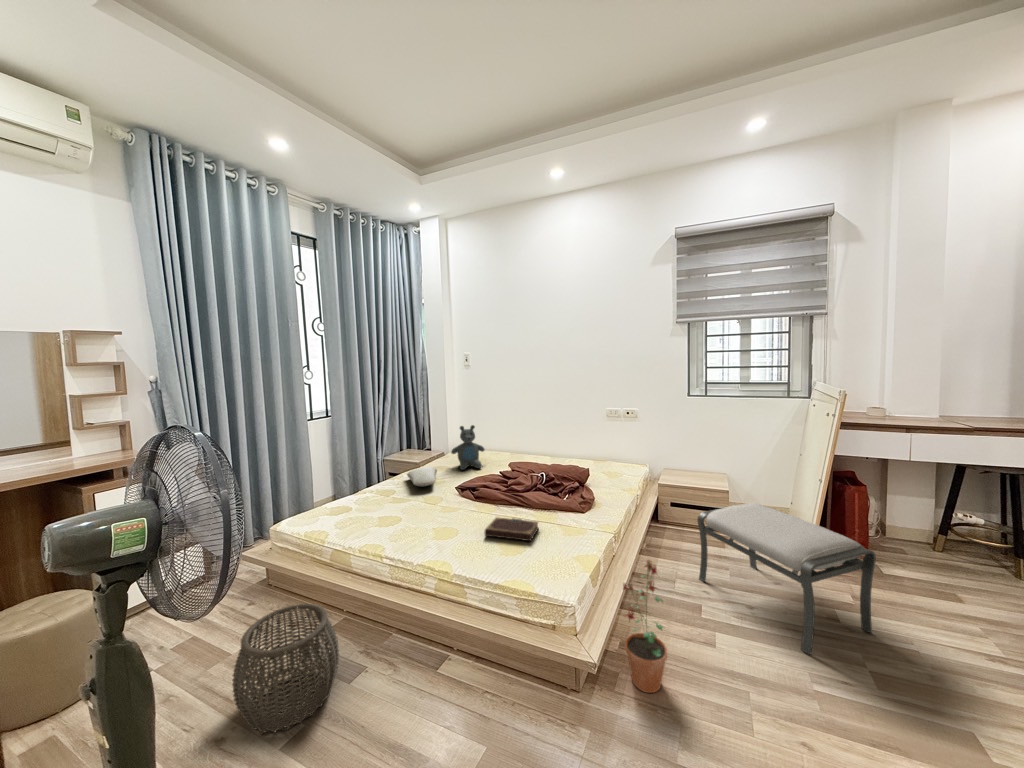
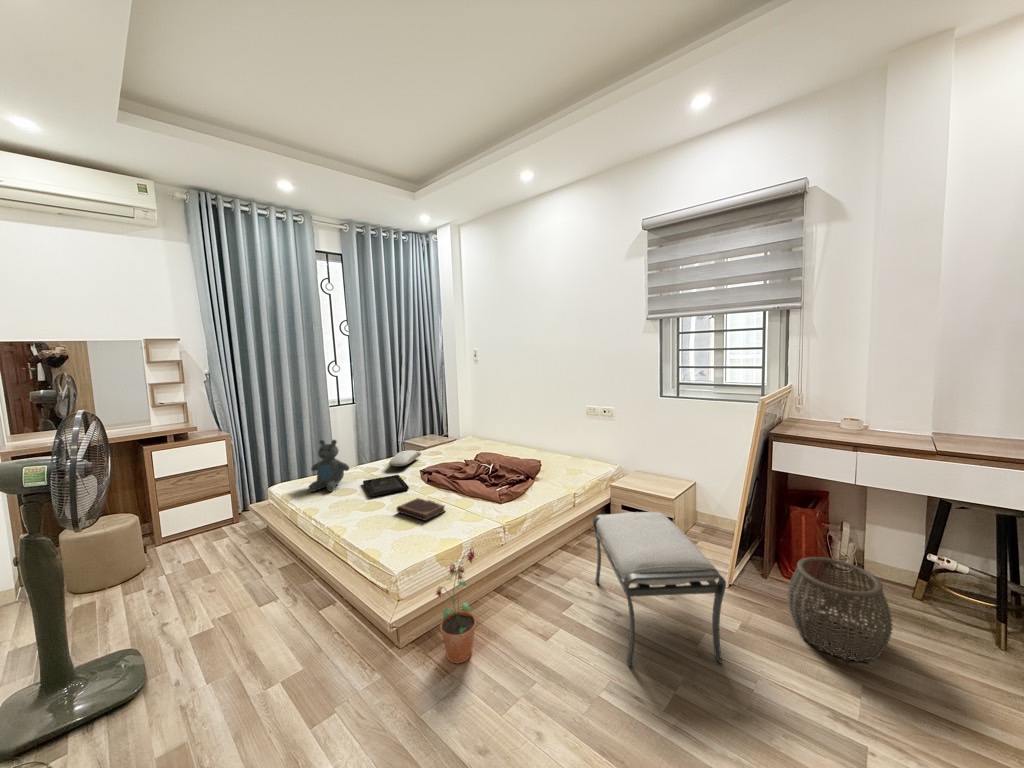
teddy bear: present [451,425,484,470] -> present [309,440,349,492]
tray: none [400,495,466,522] -> present [363,475,409,496]
woven basket: present [232,604,339,733] -> present [788,557,893,662]

